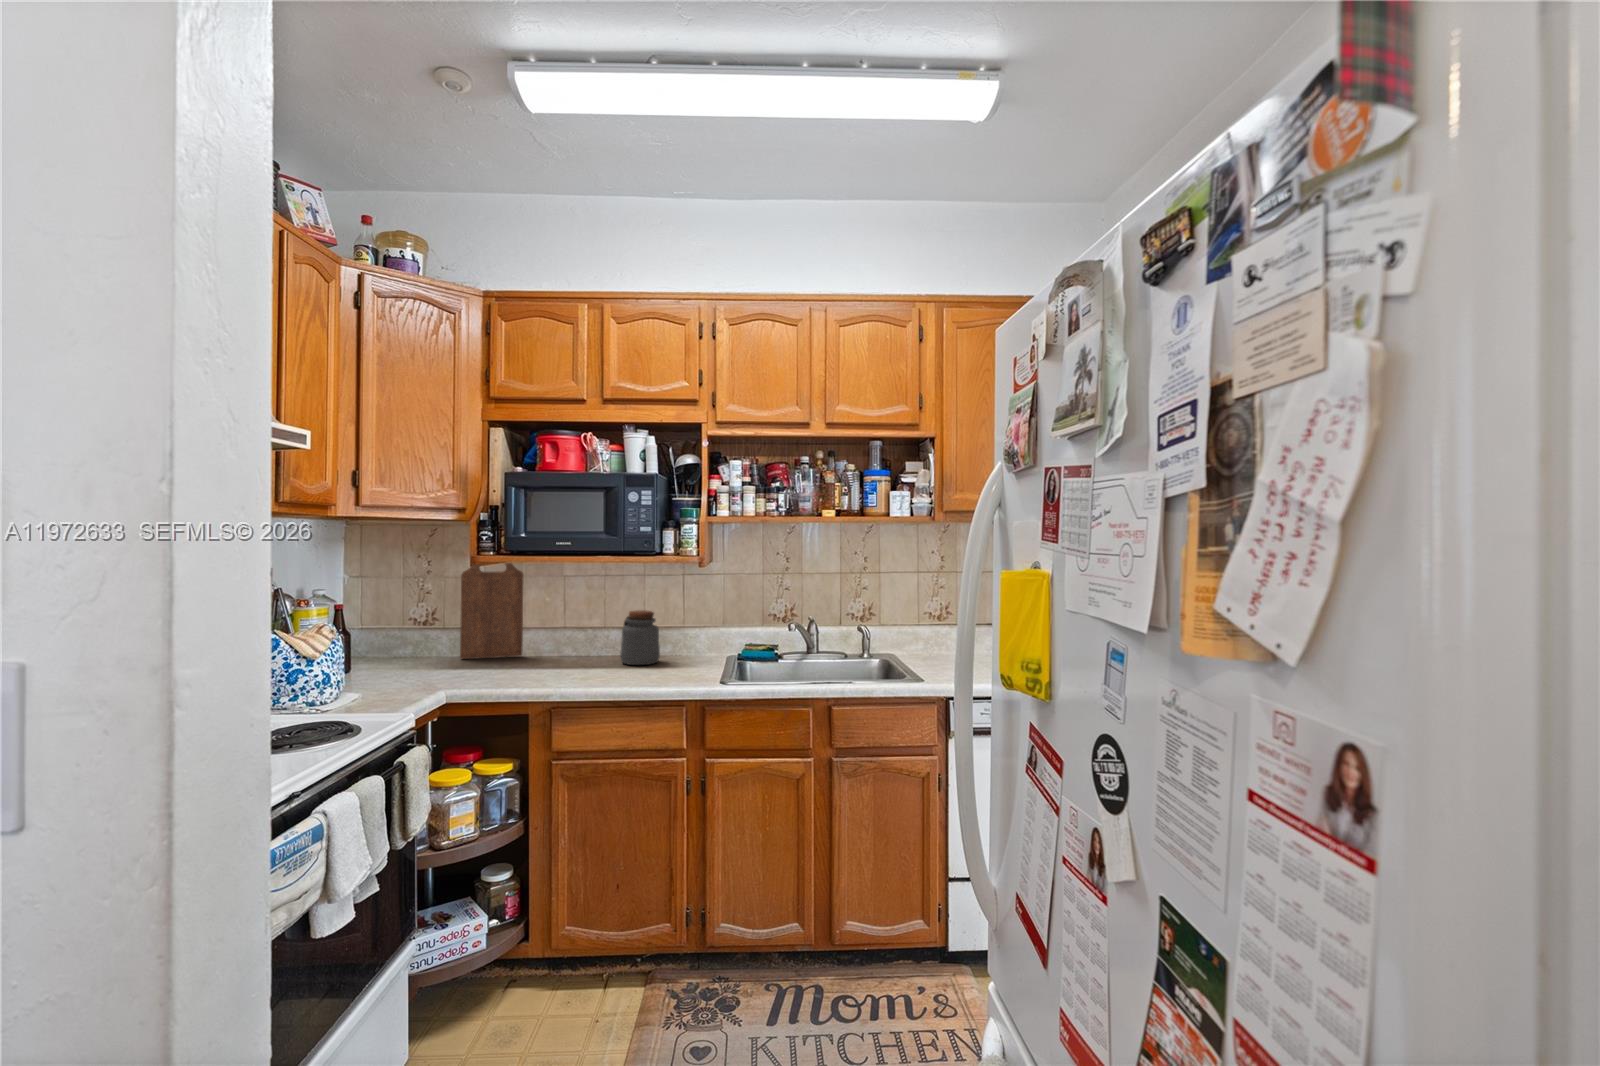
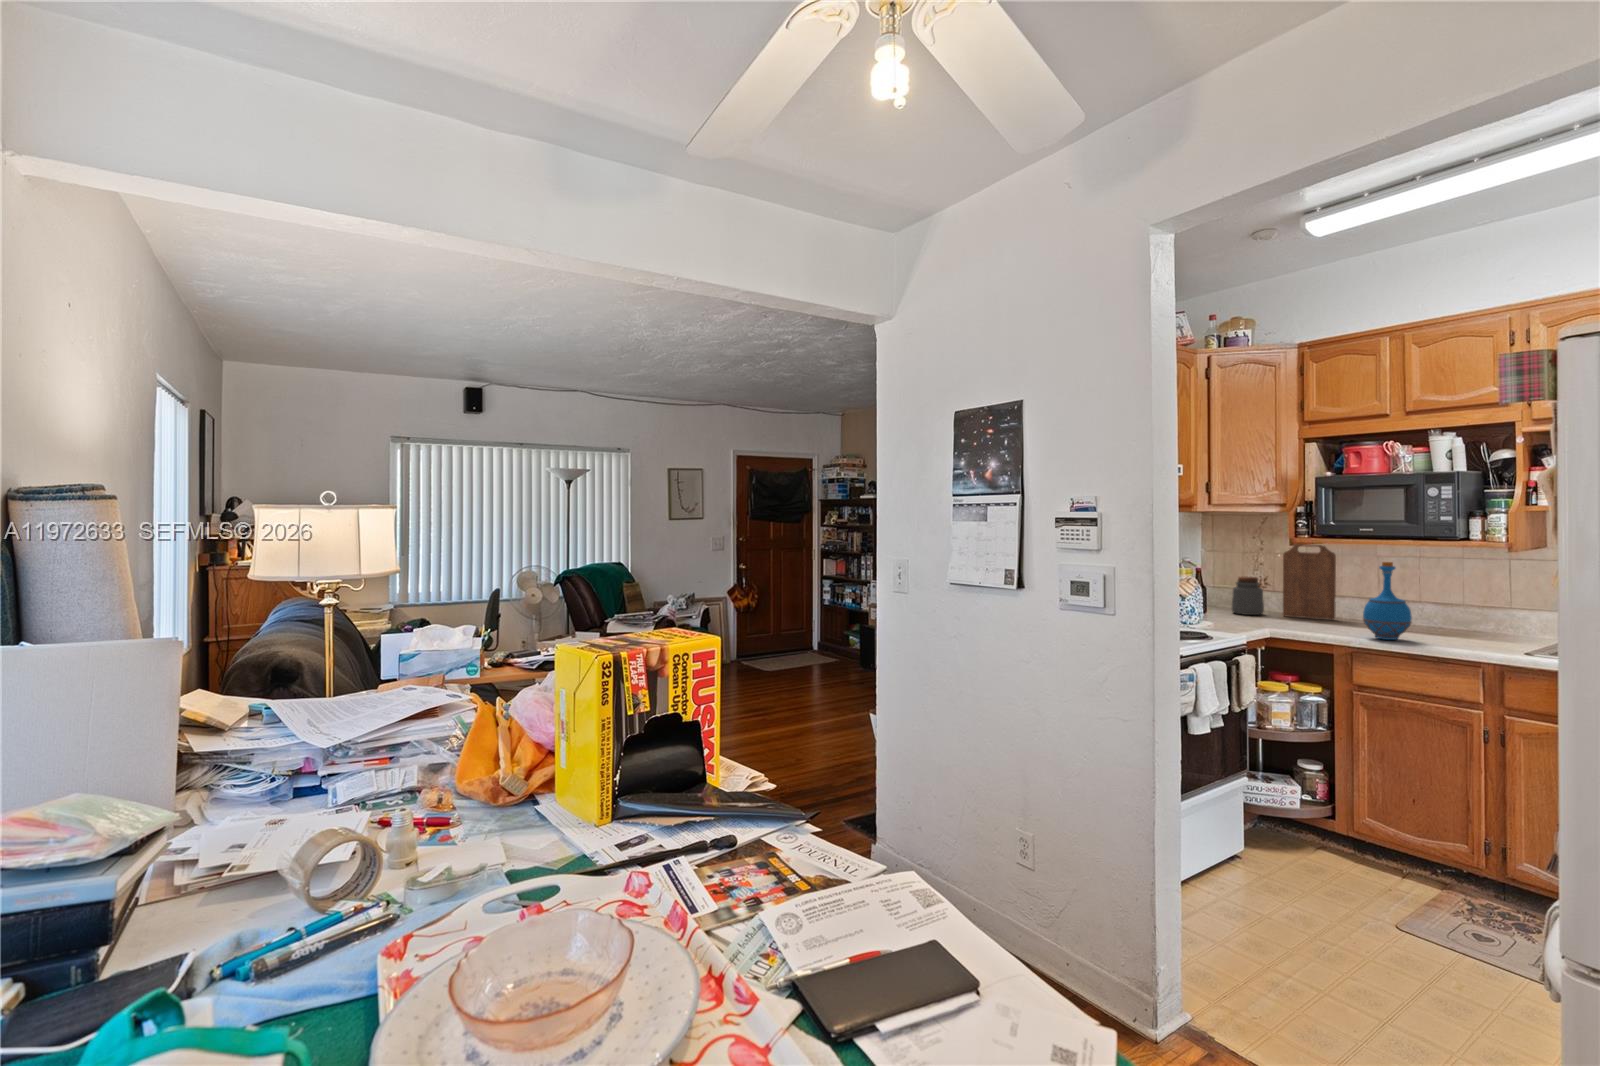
bottle: none [564,585,616,686] -> present [1363,562,1412,640]
jar: present [620,610,660,665] -> present [1232,576,1264,615]

